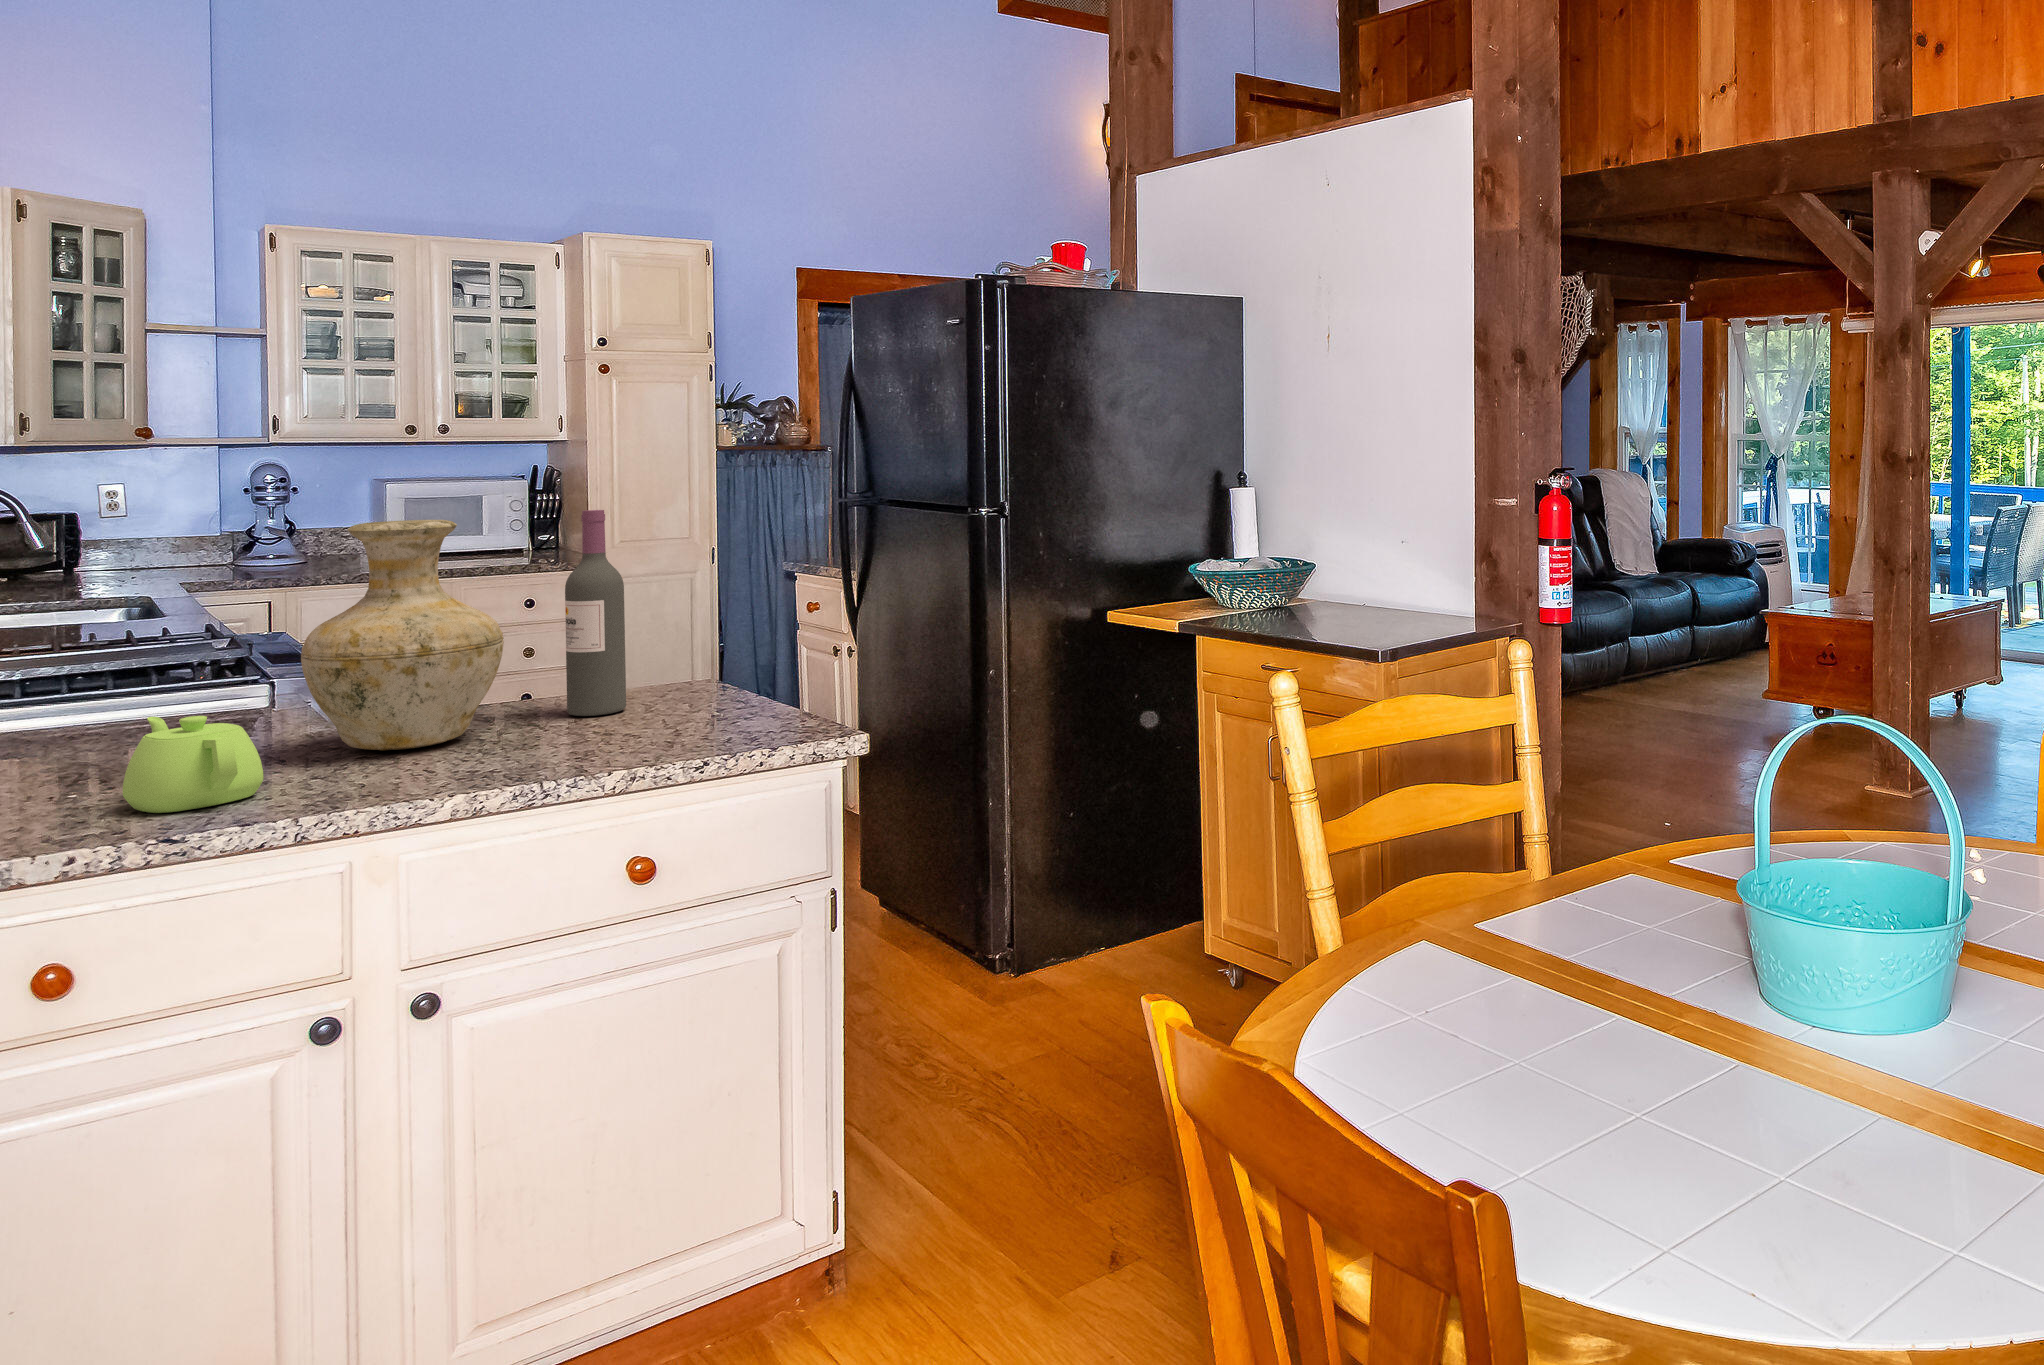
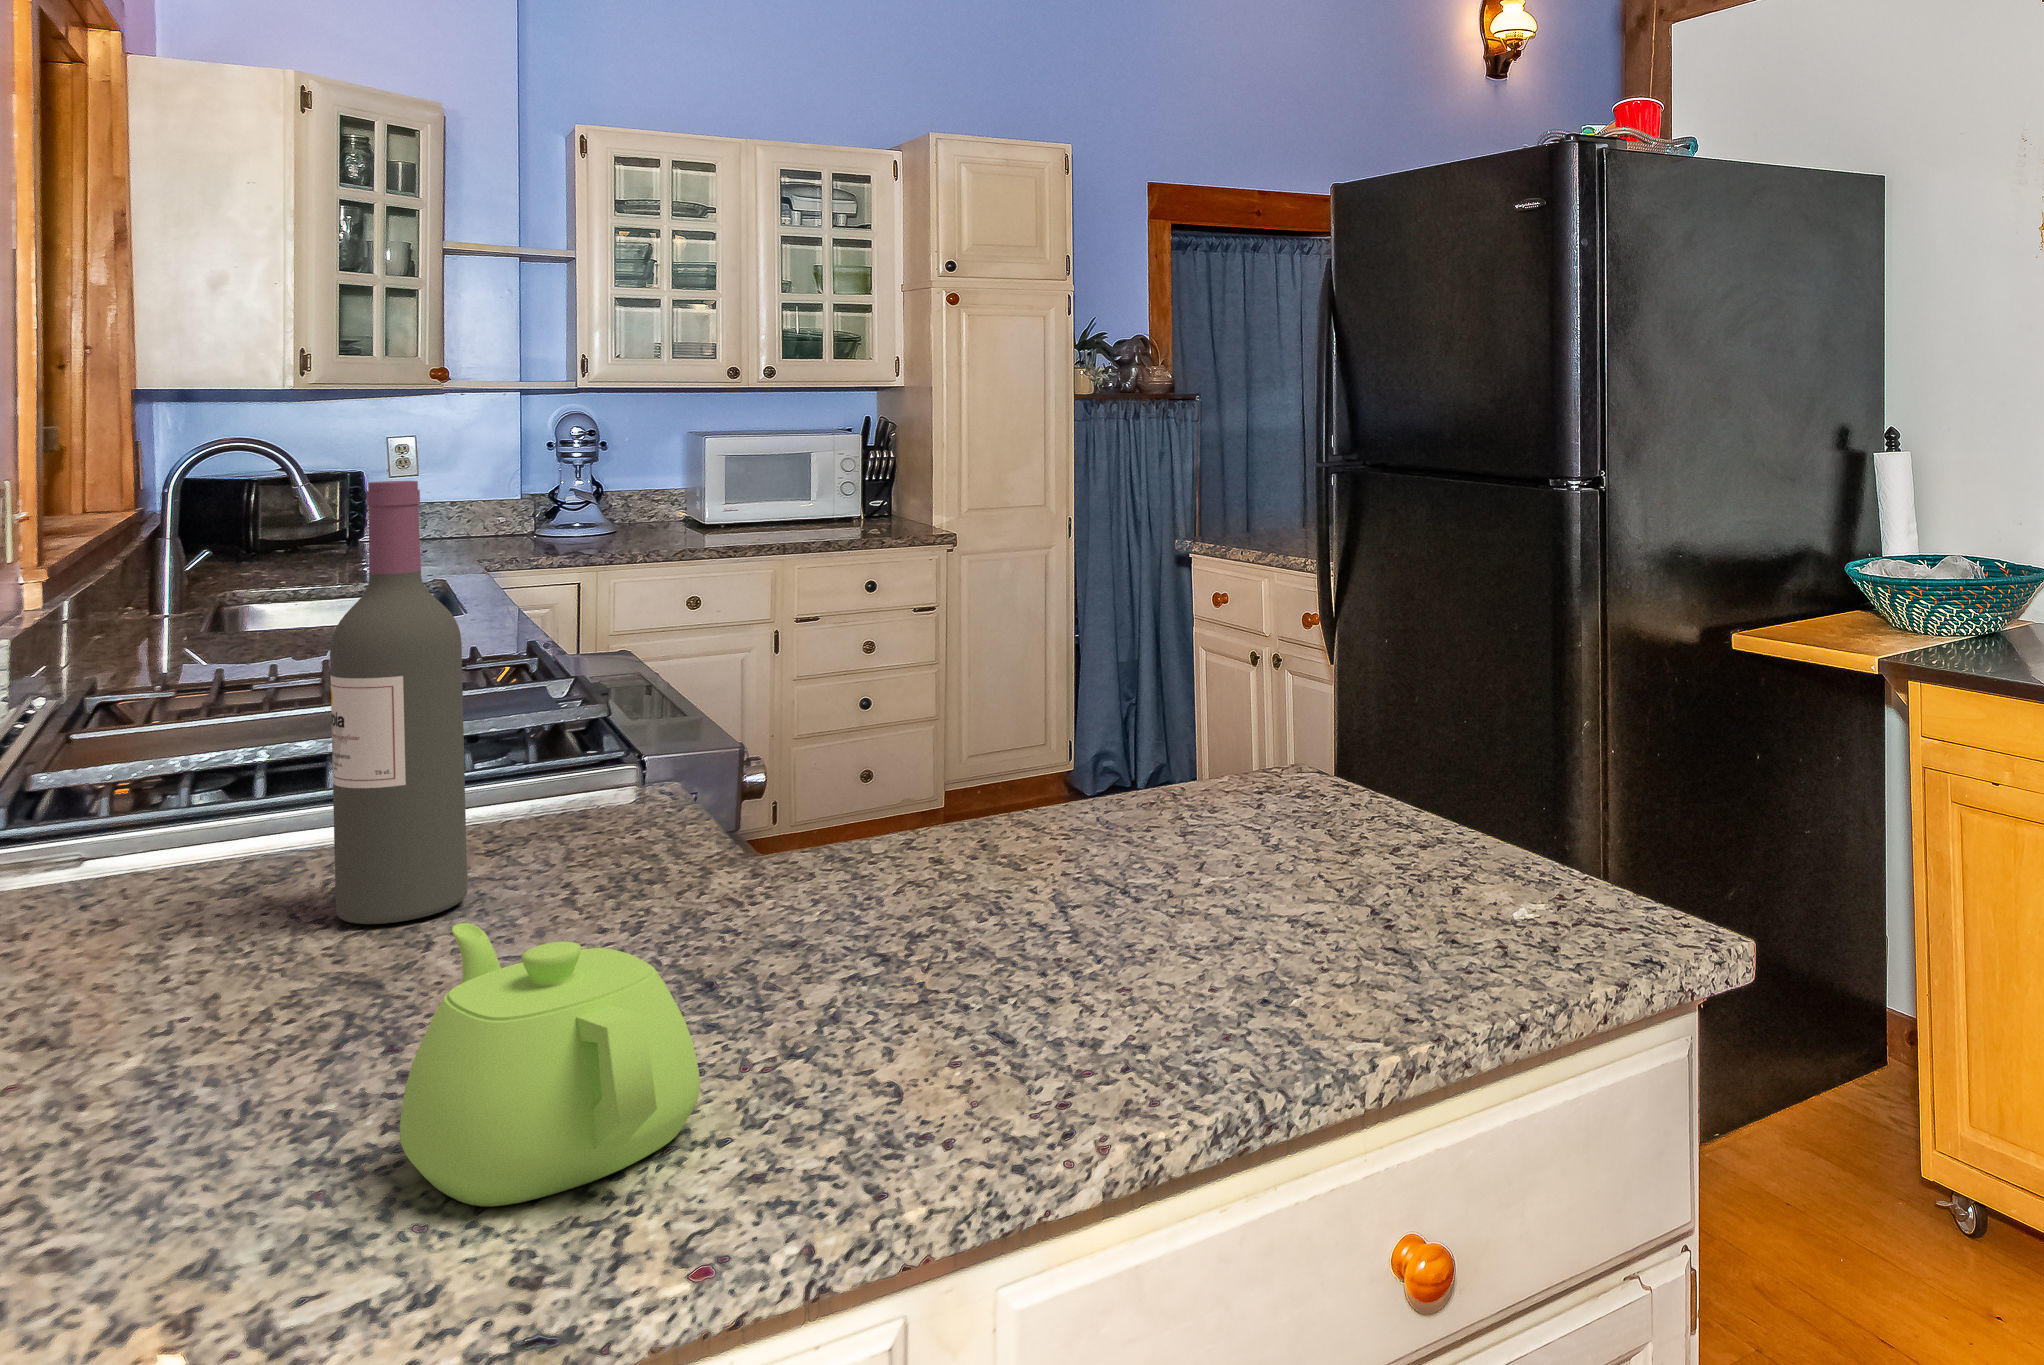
wine bottle: present [565,510,626,716] -> present [330,481,467,924]
vase: present [301,520,504,750] -> none [734,484,1093,960]

